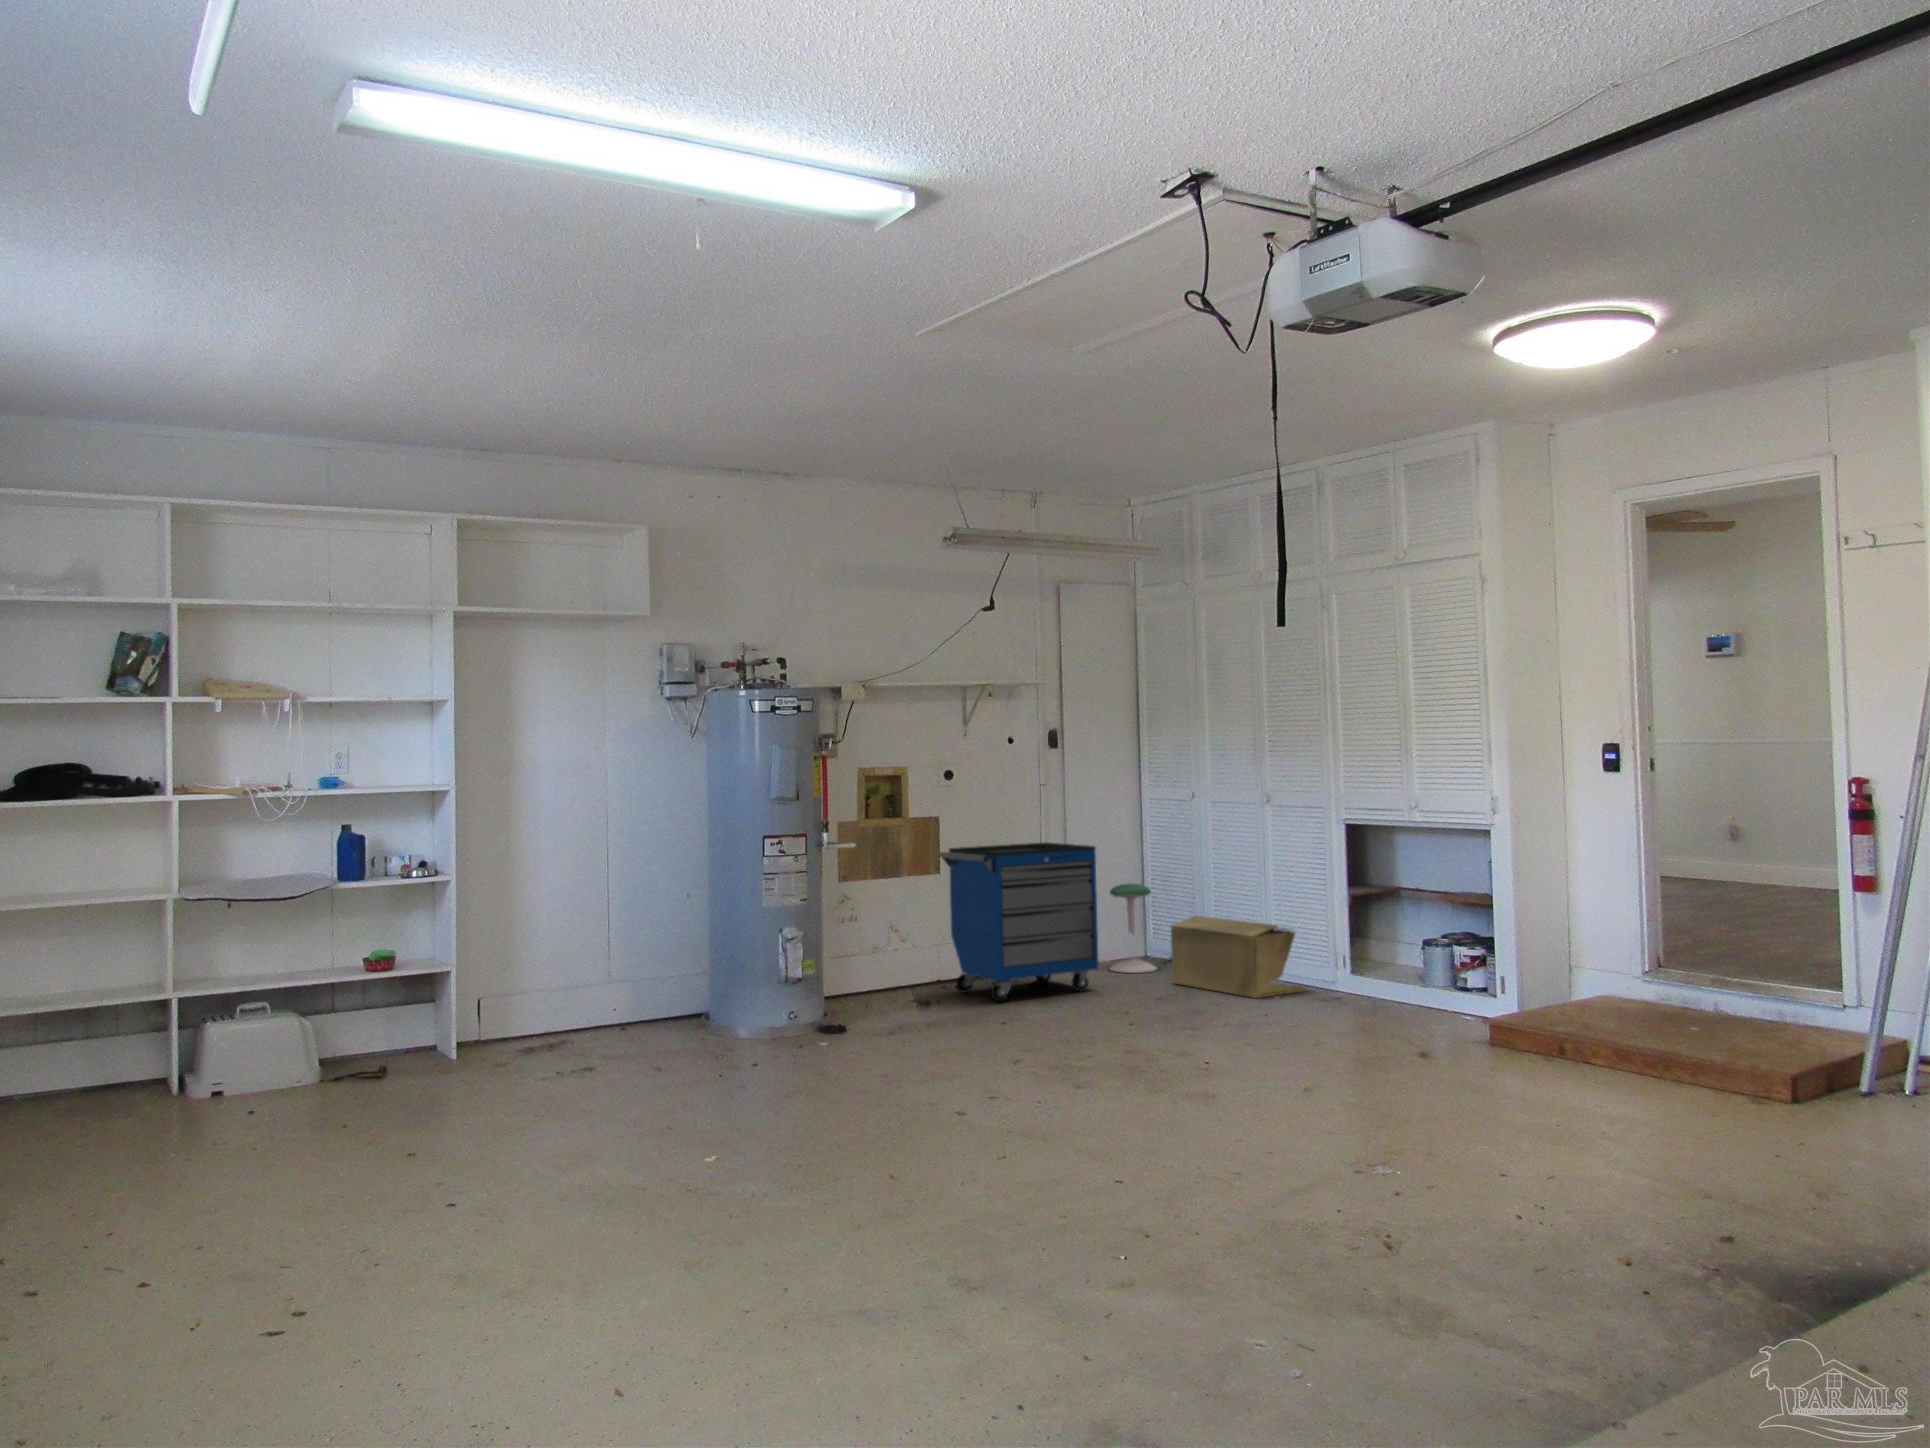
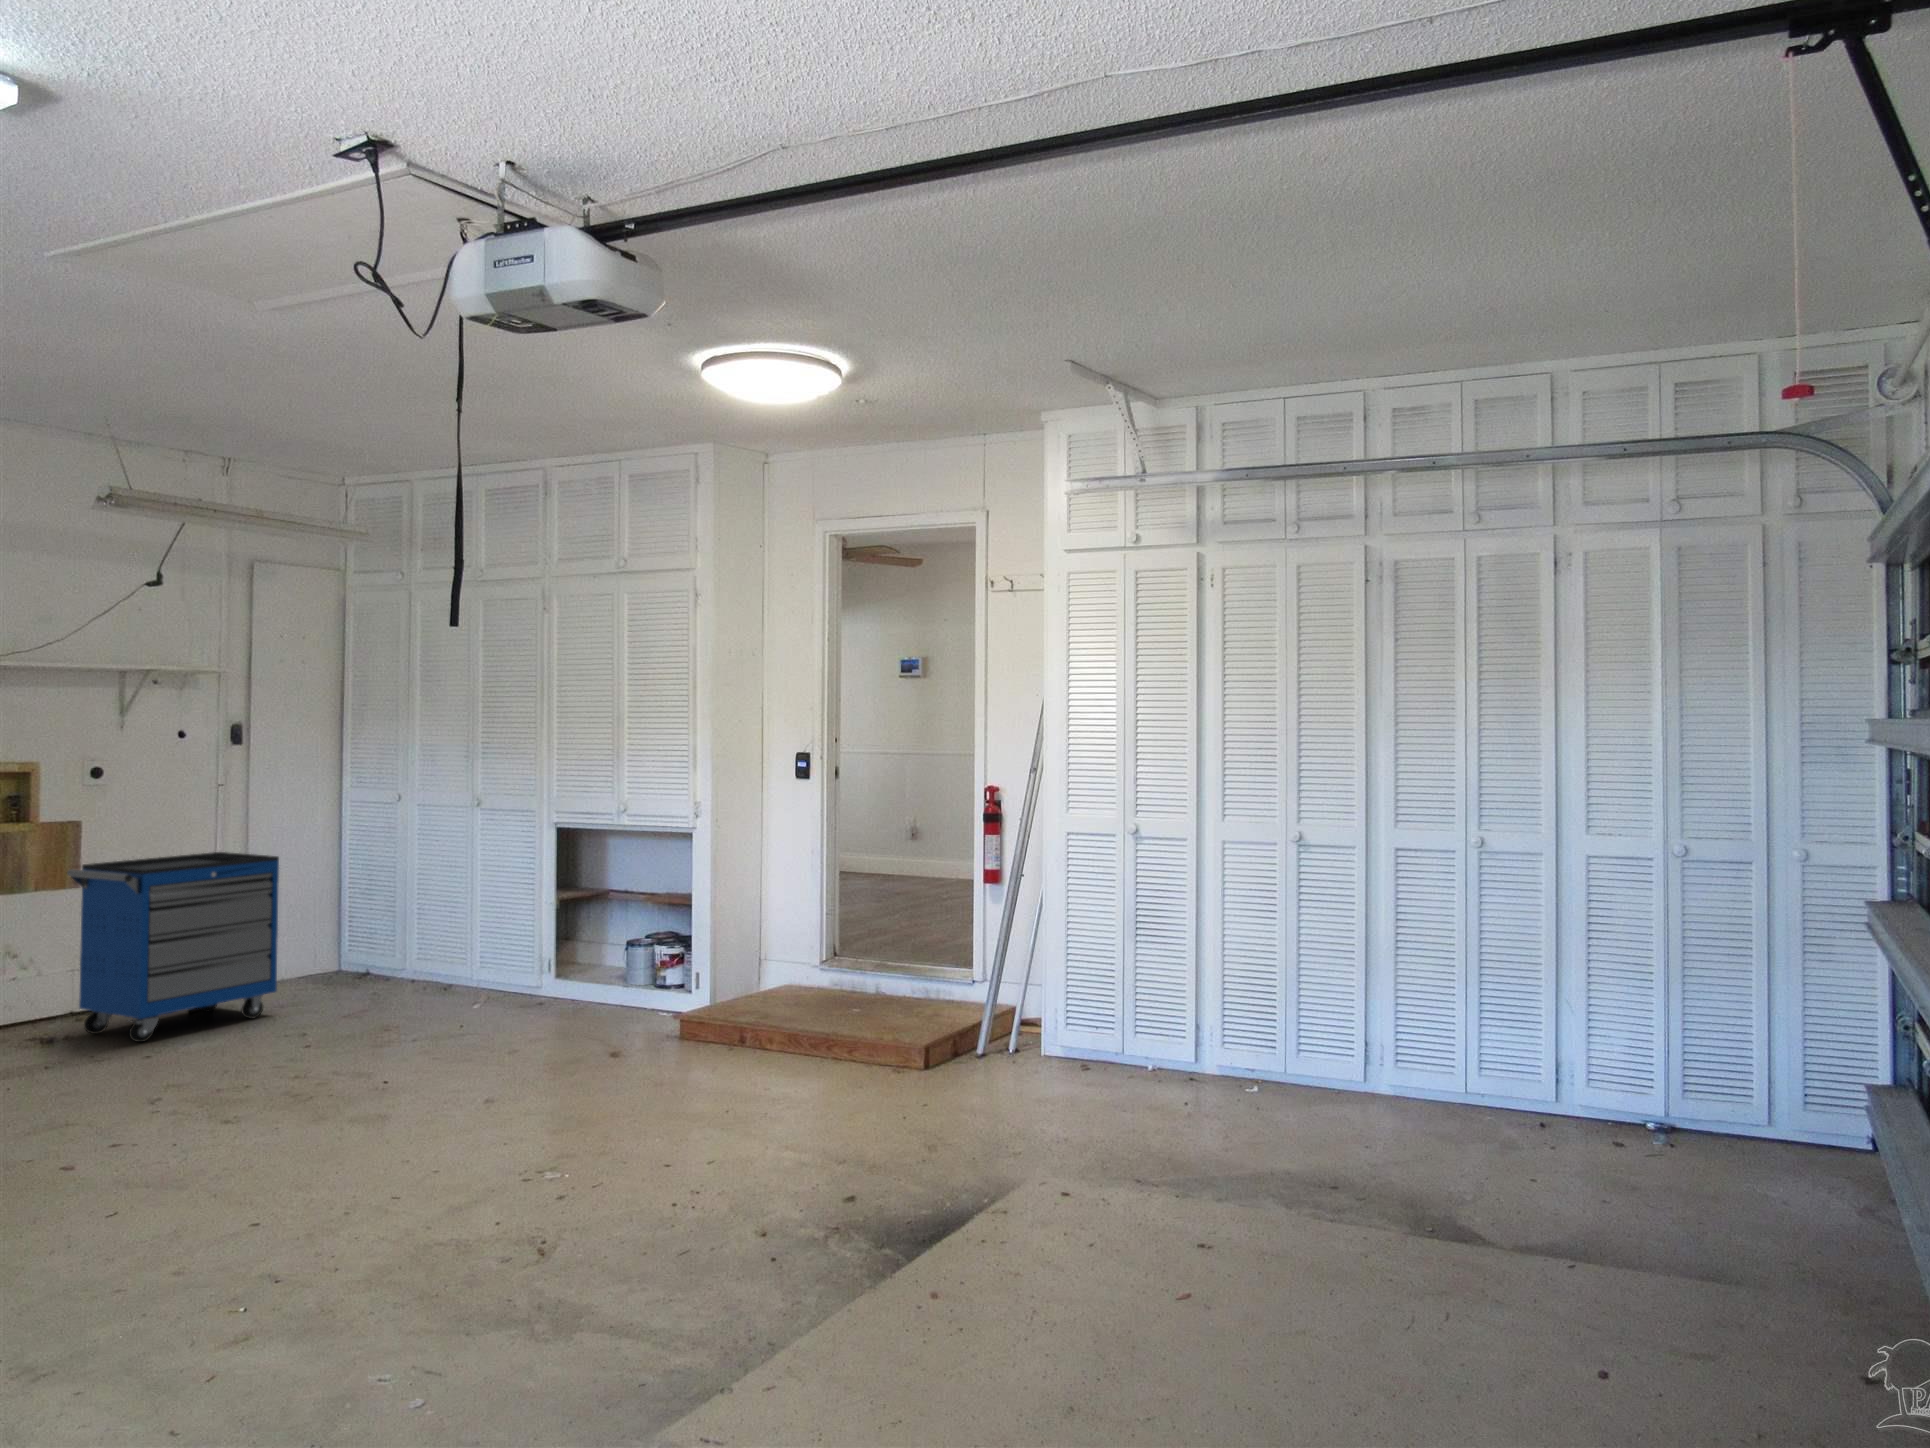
stool: present [1109,884,1157,973] -> none [296,892,354,989]
cardboard box: present [1171,916,1306,998] -> none [367,924,514,1010]

